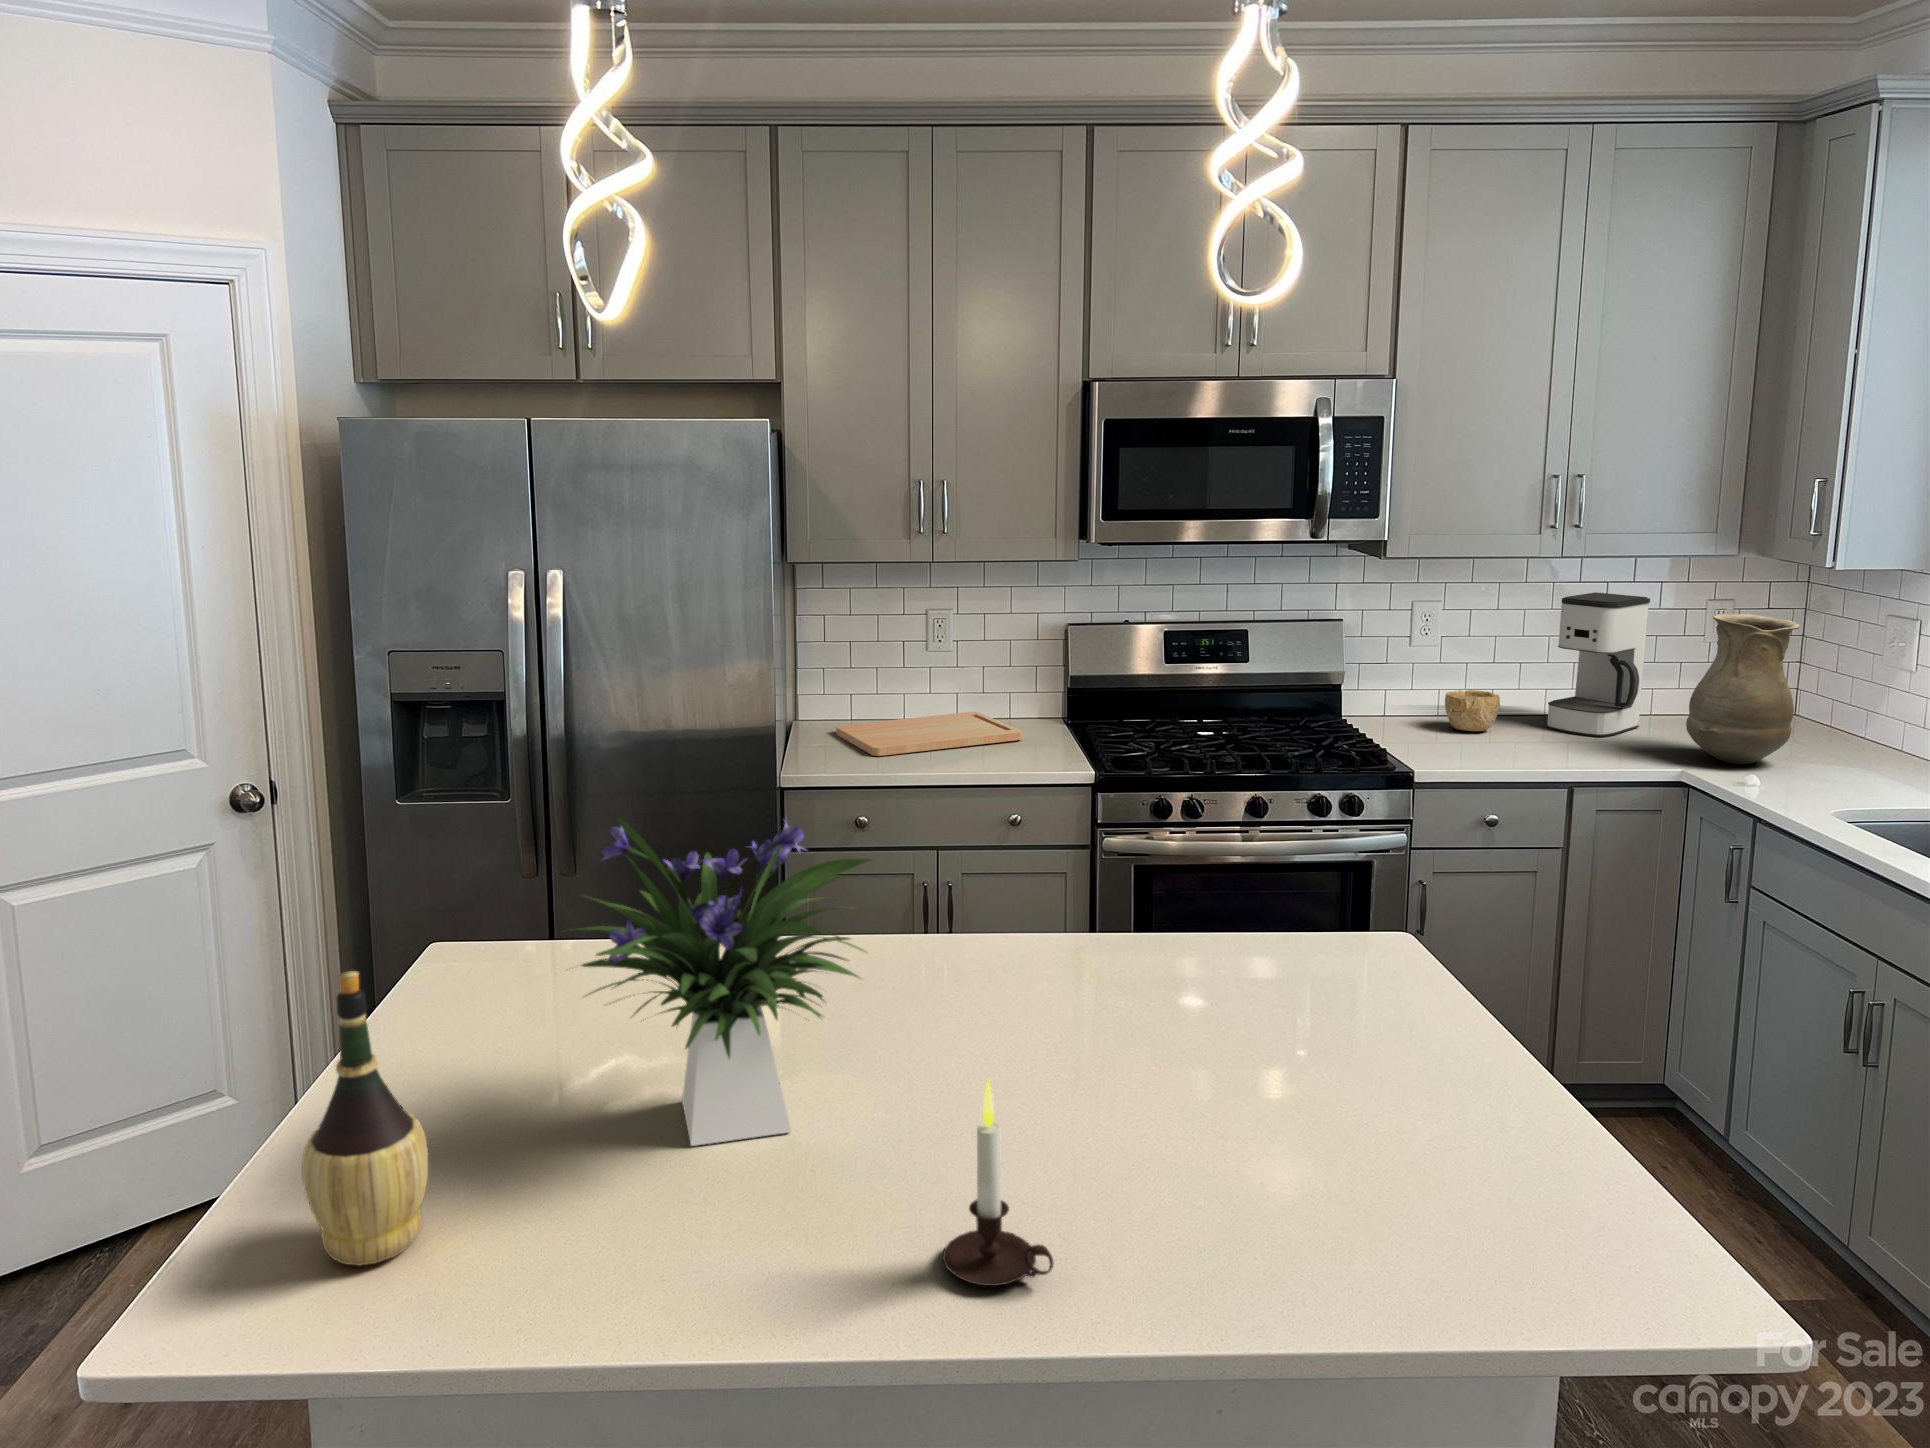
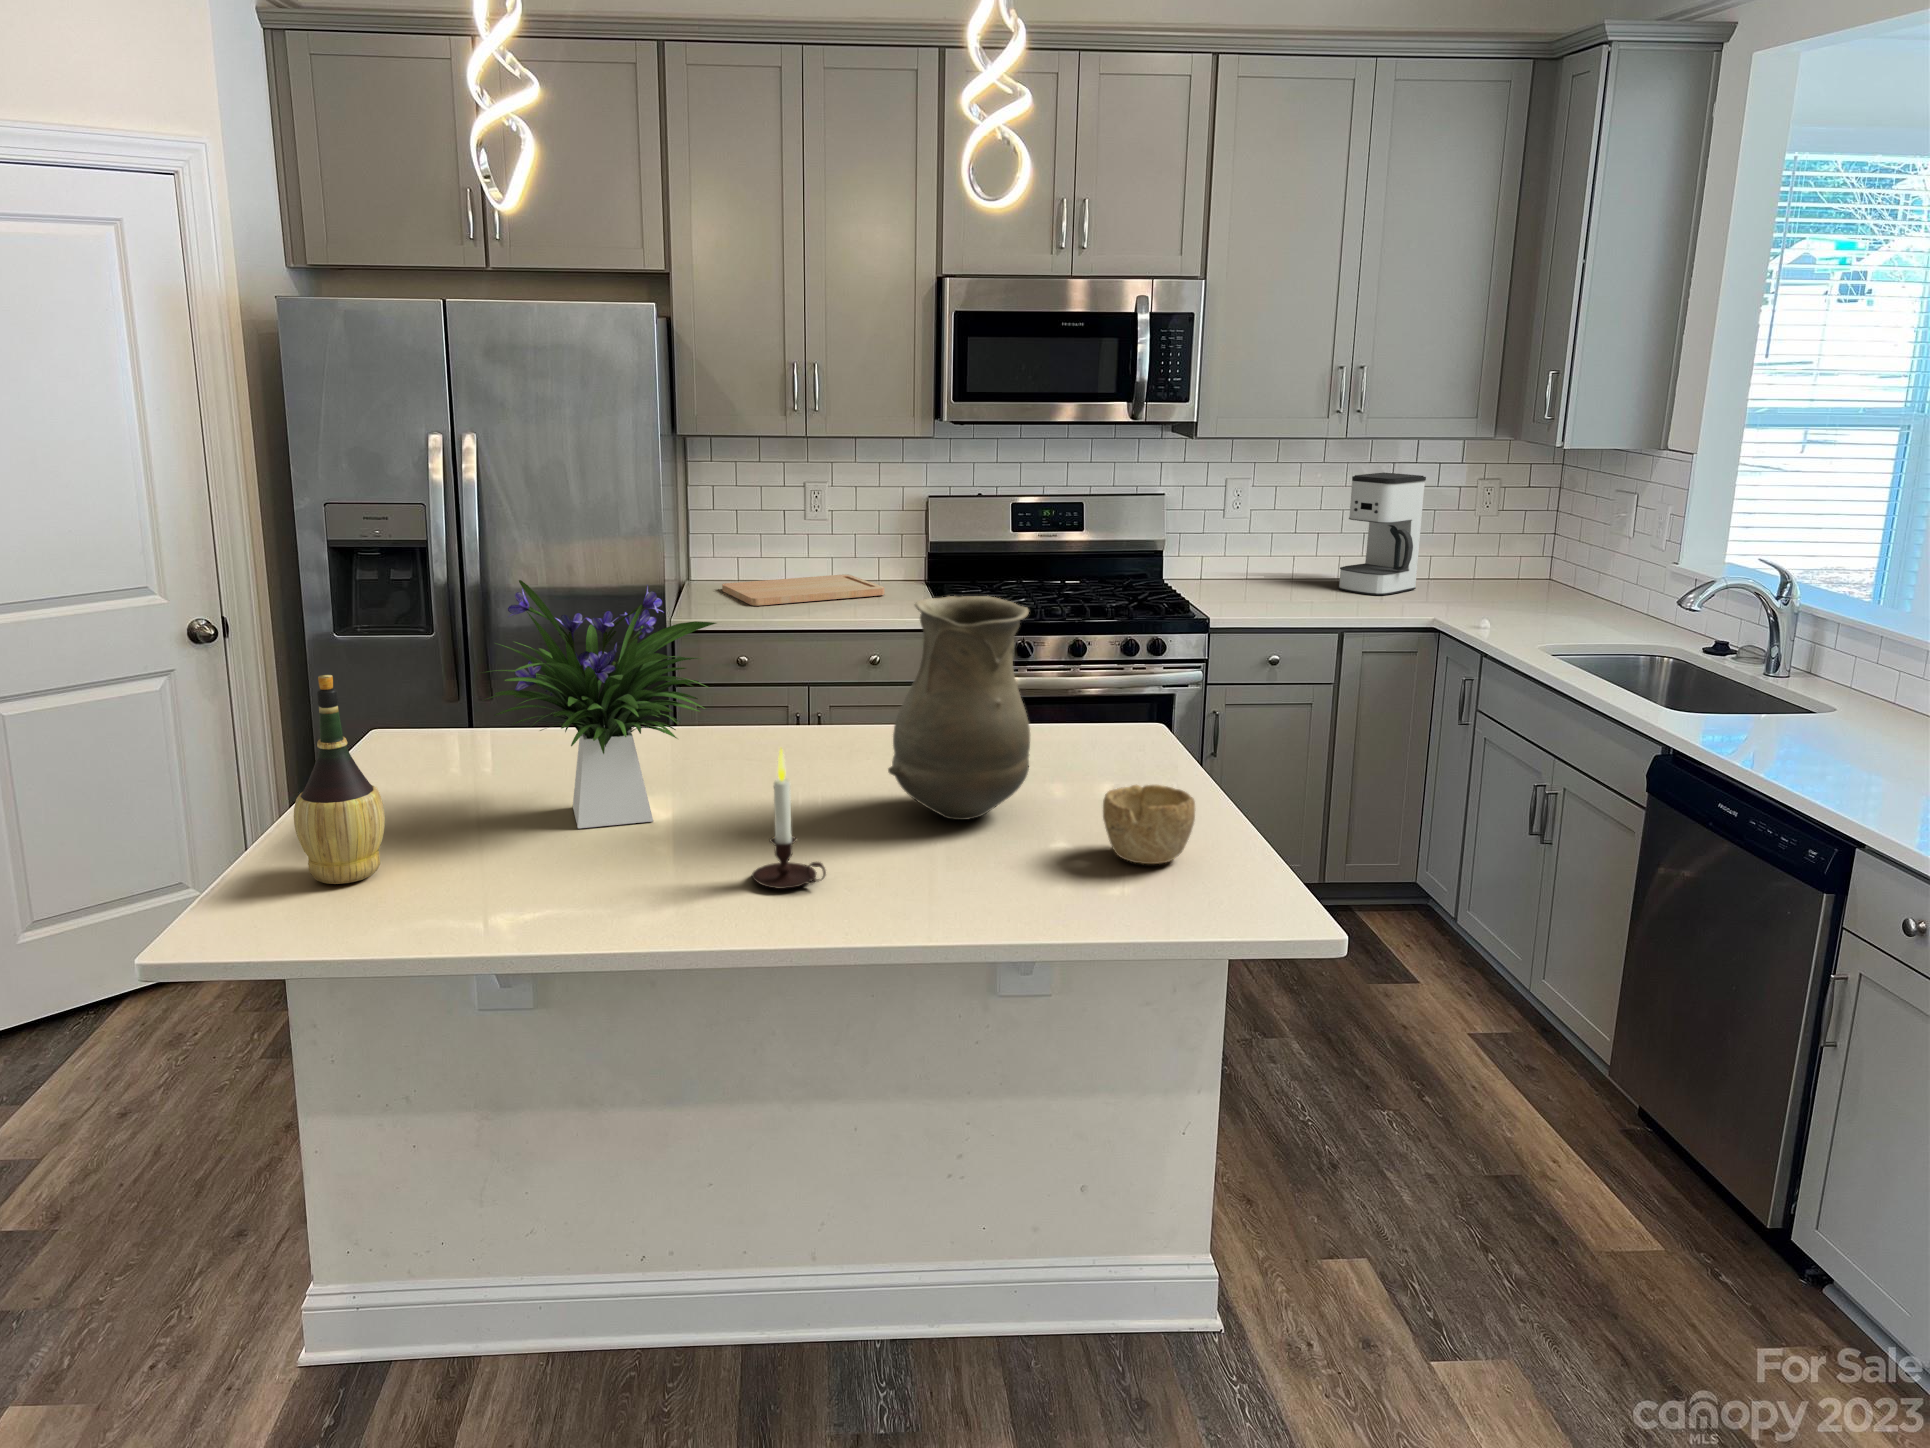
vase: present [1686,614,1800,764] -> present [888,596,1030,820]
bowl: present [1445,690,1500,731] -> present [1103,785,1195,864]

